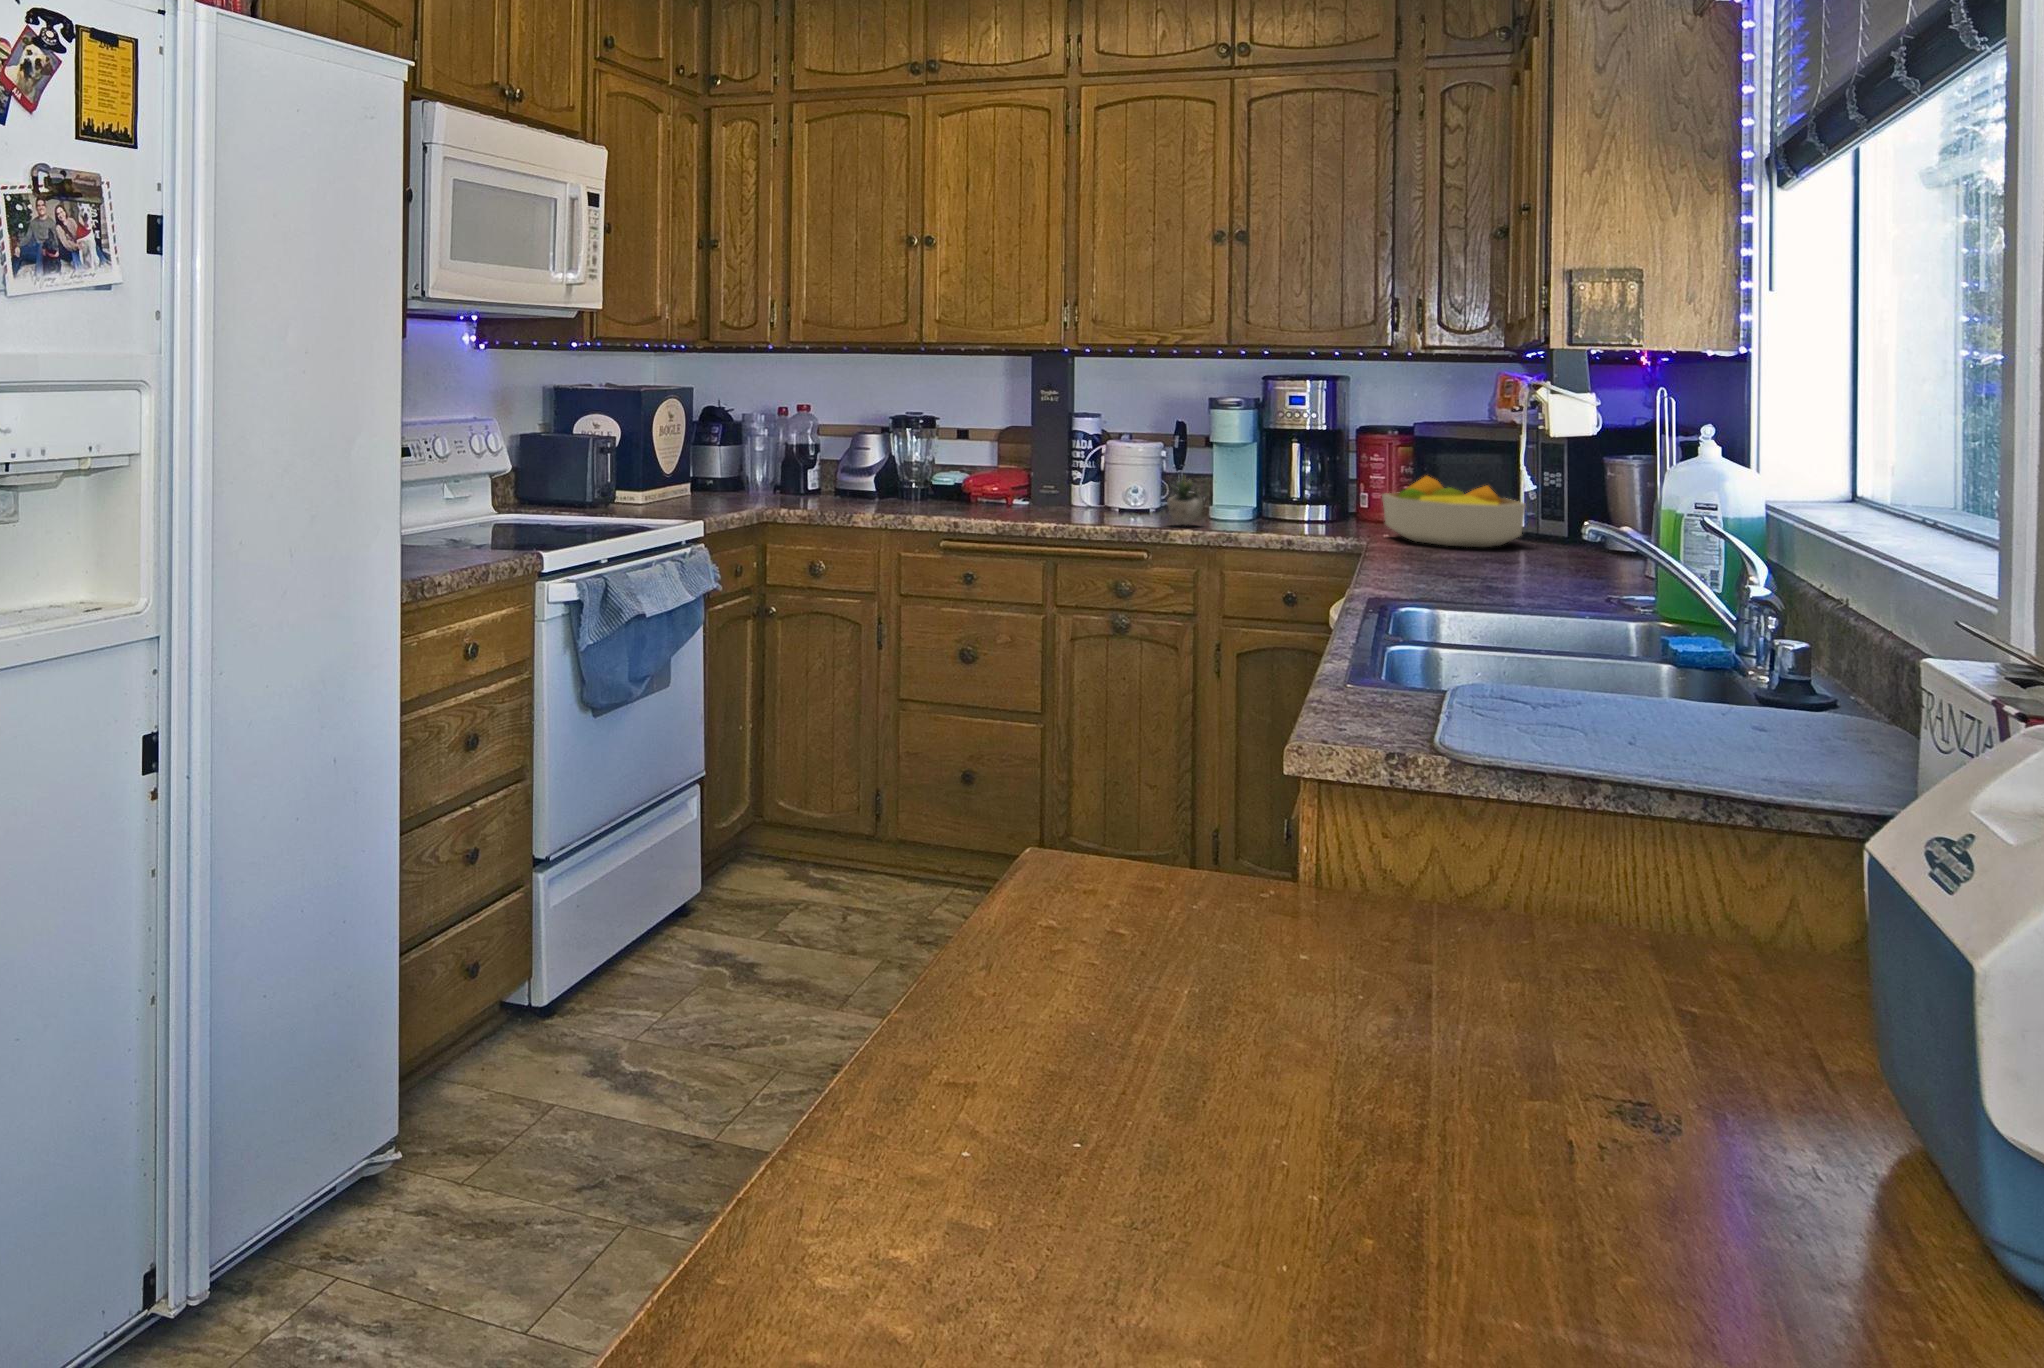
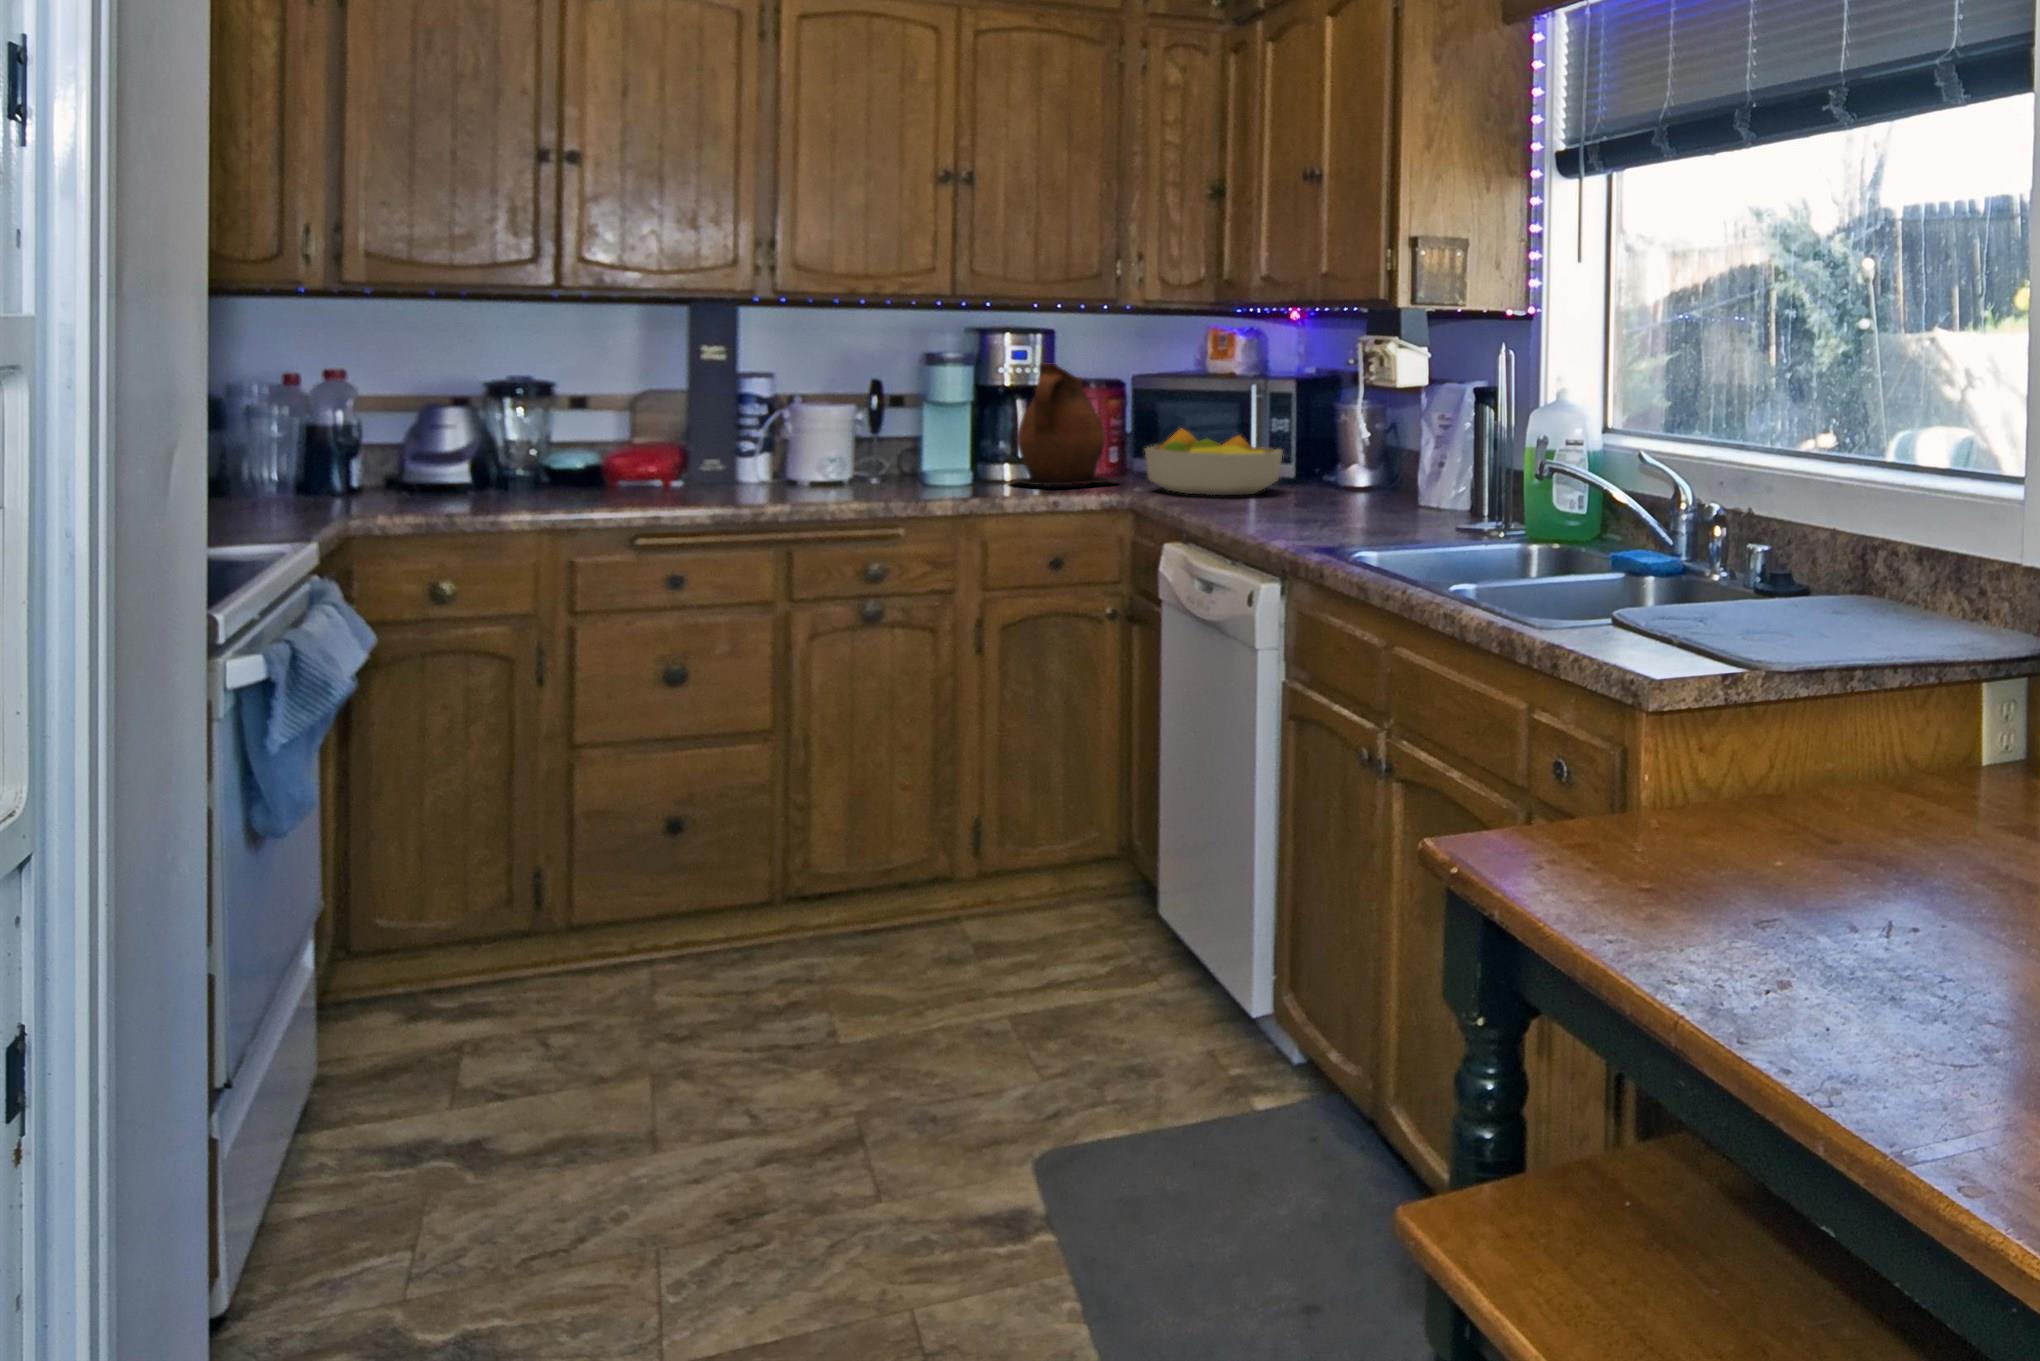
ceramic pitcher: none [1268,408,1379,529] -> present [1011,364,1117,485]
succulent plant: present [1167,477,1203,526] -> none [911,434,991,495]

